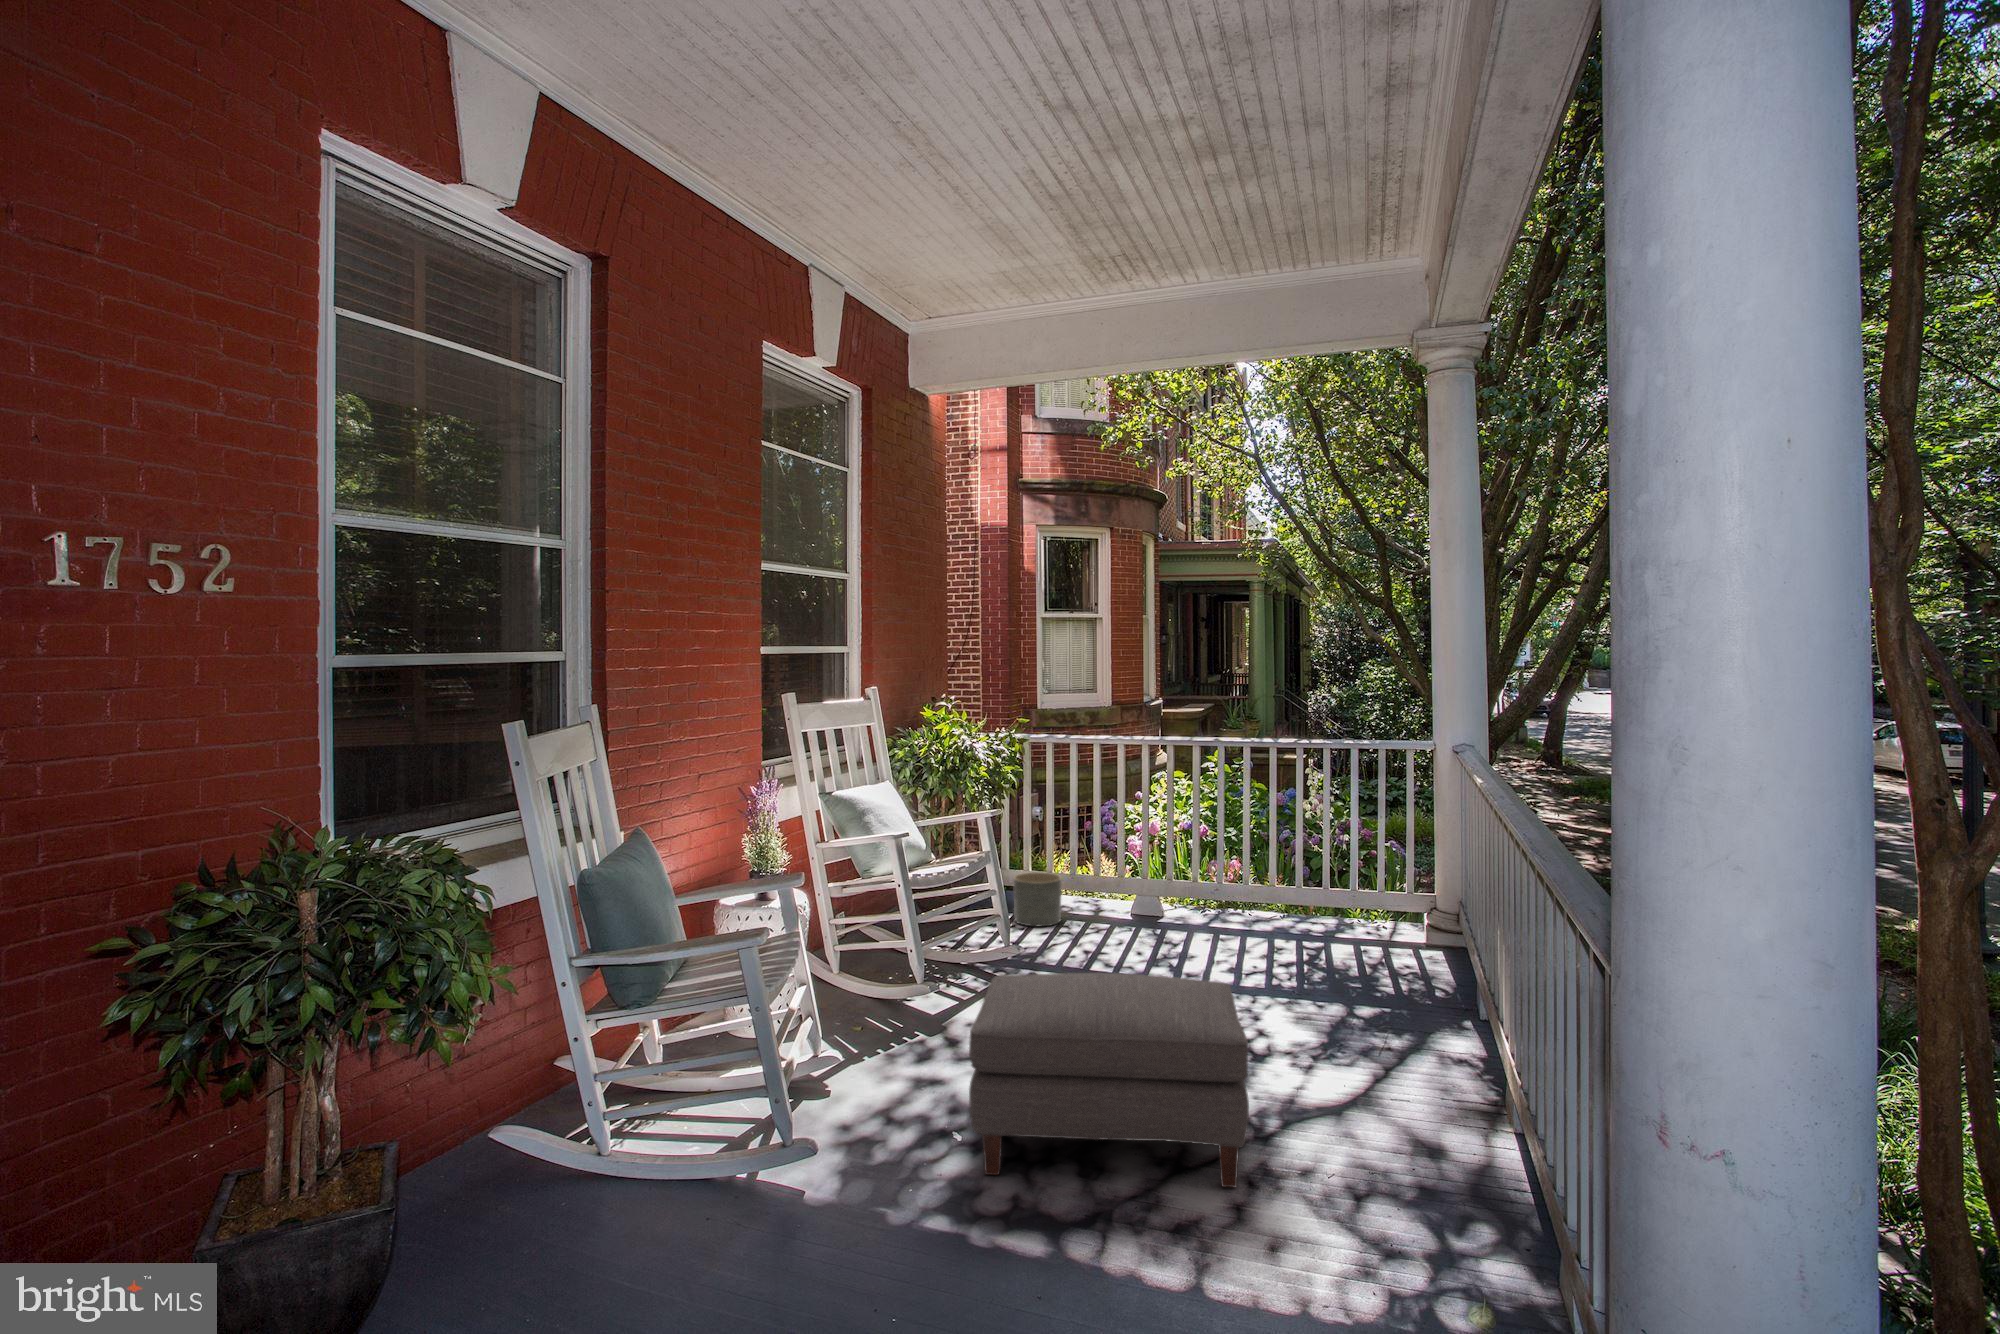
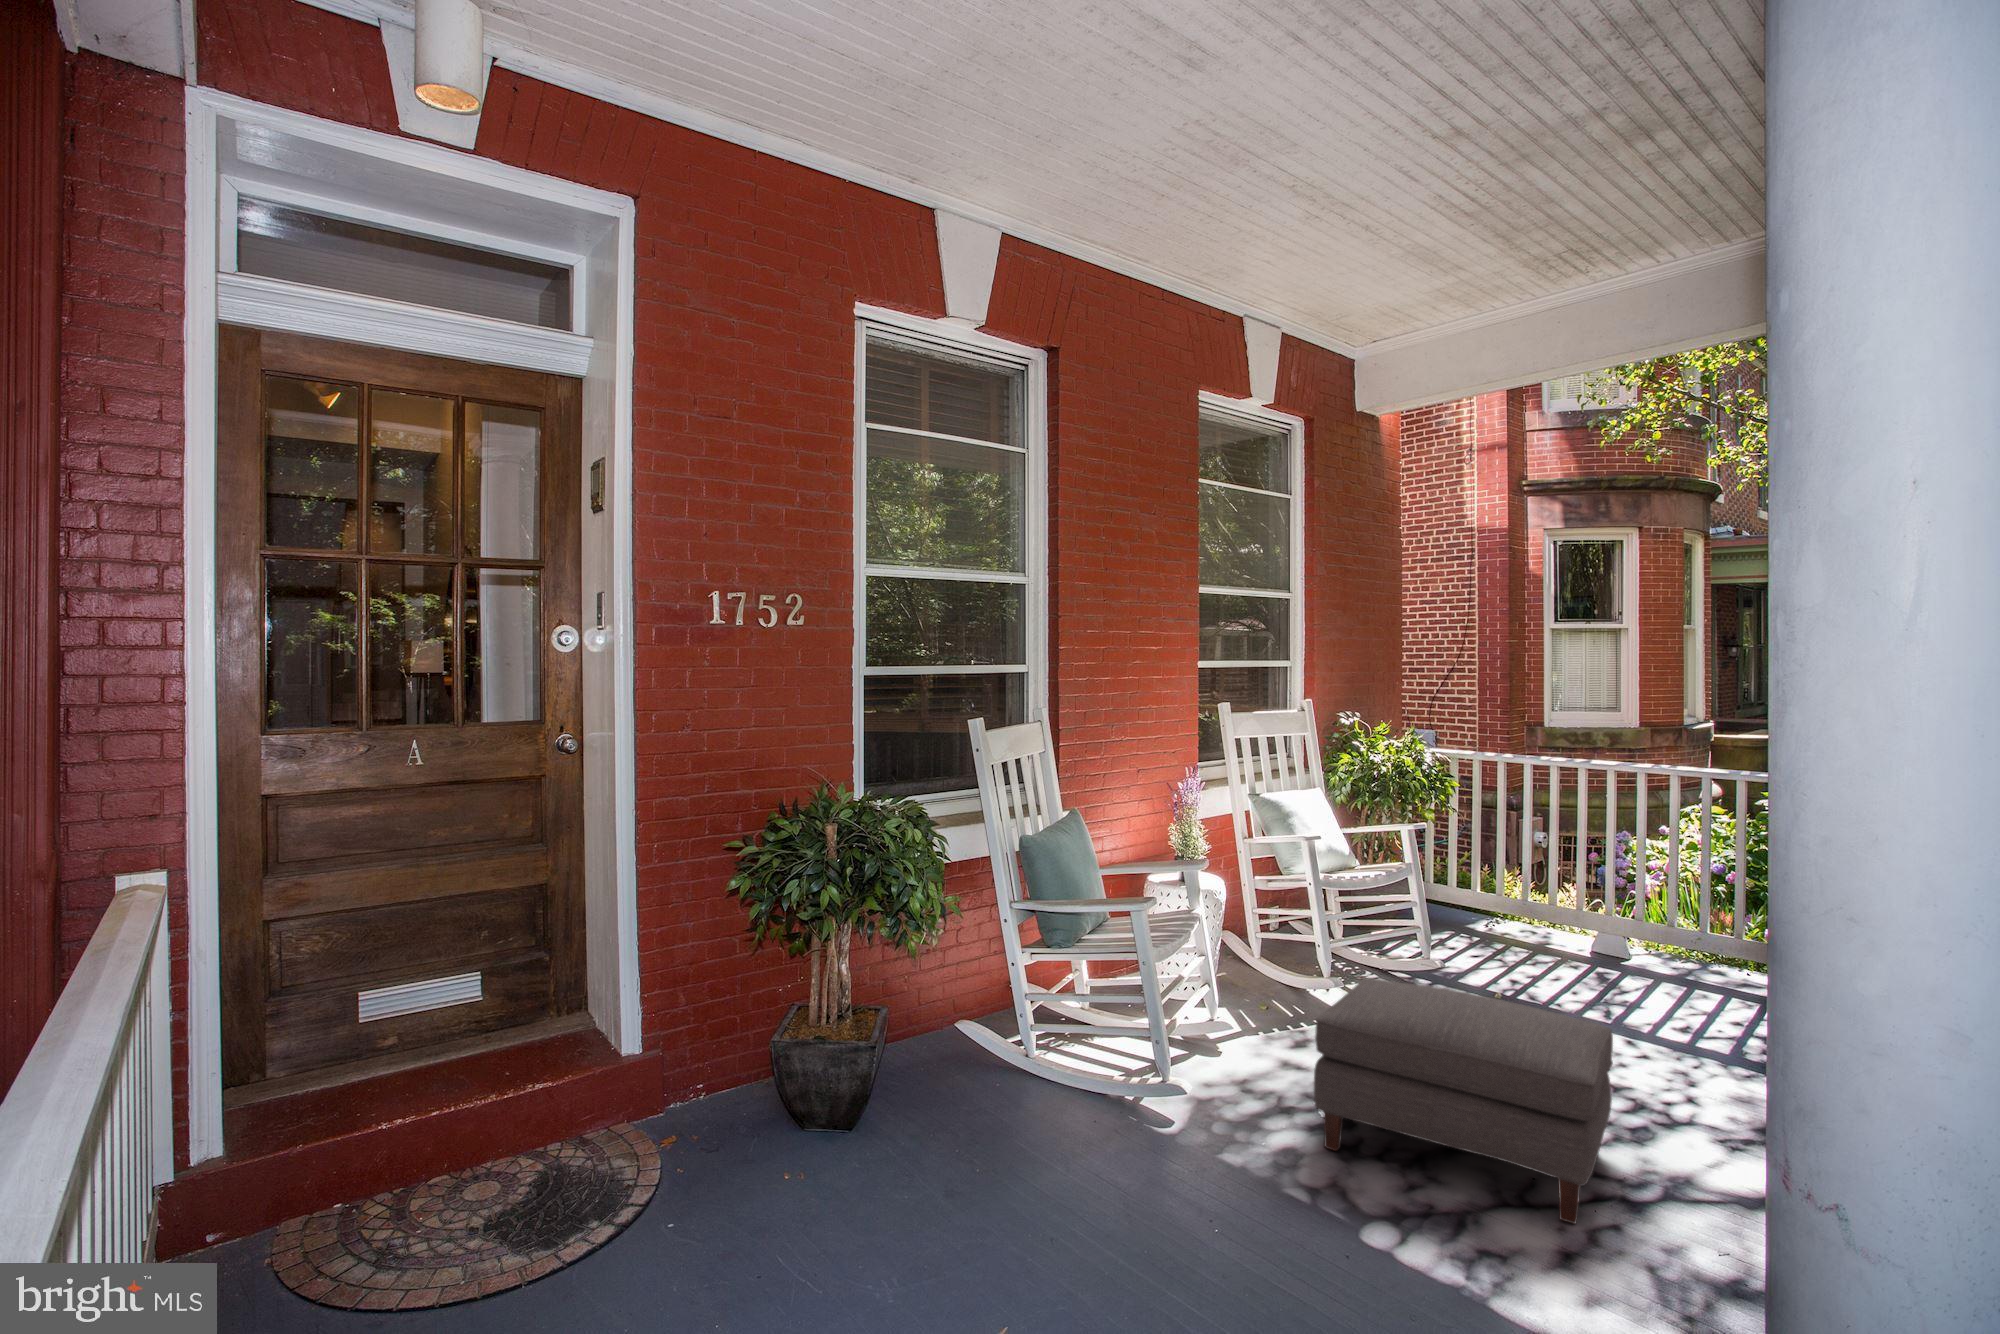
planter: present [1014,872,1061,926] -> none [1451,894,1504,949]

